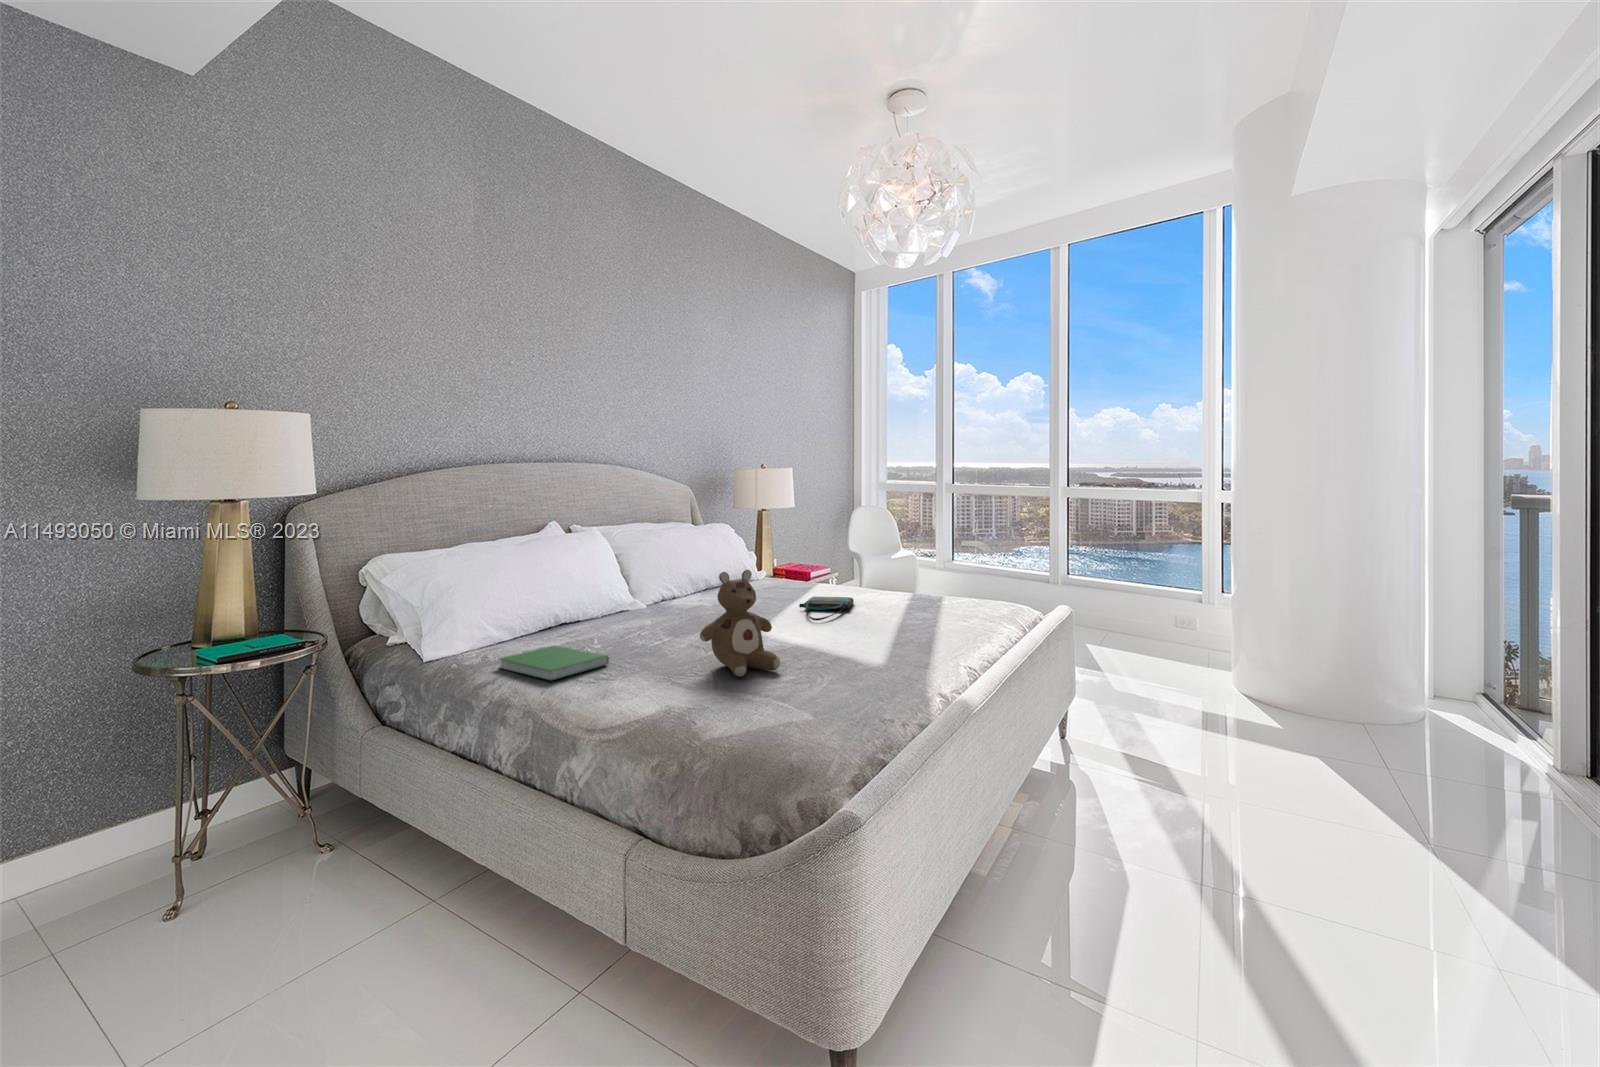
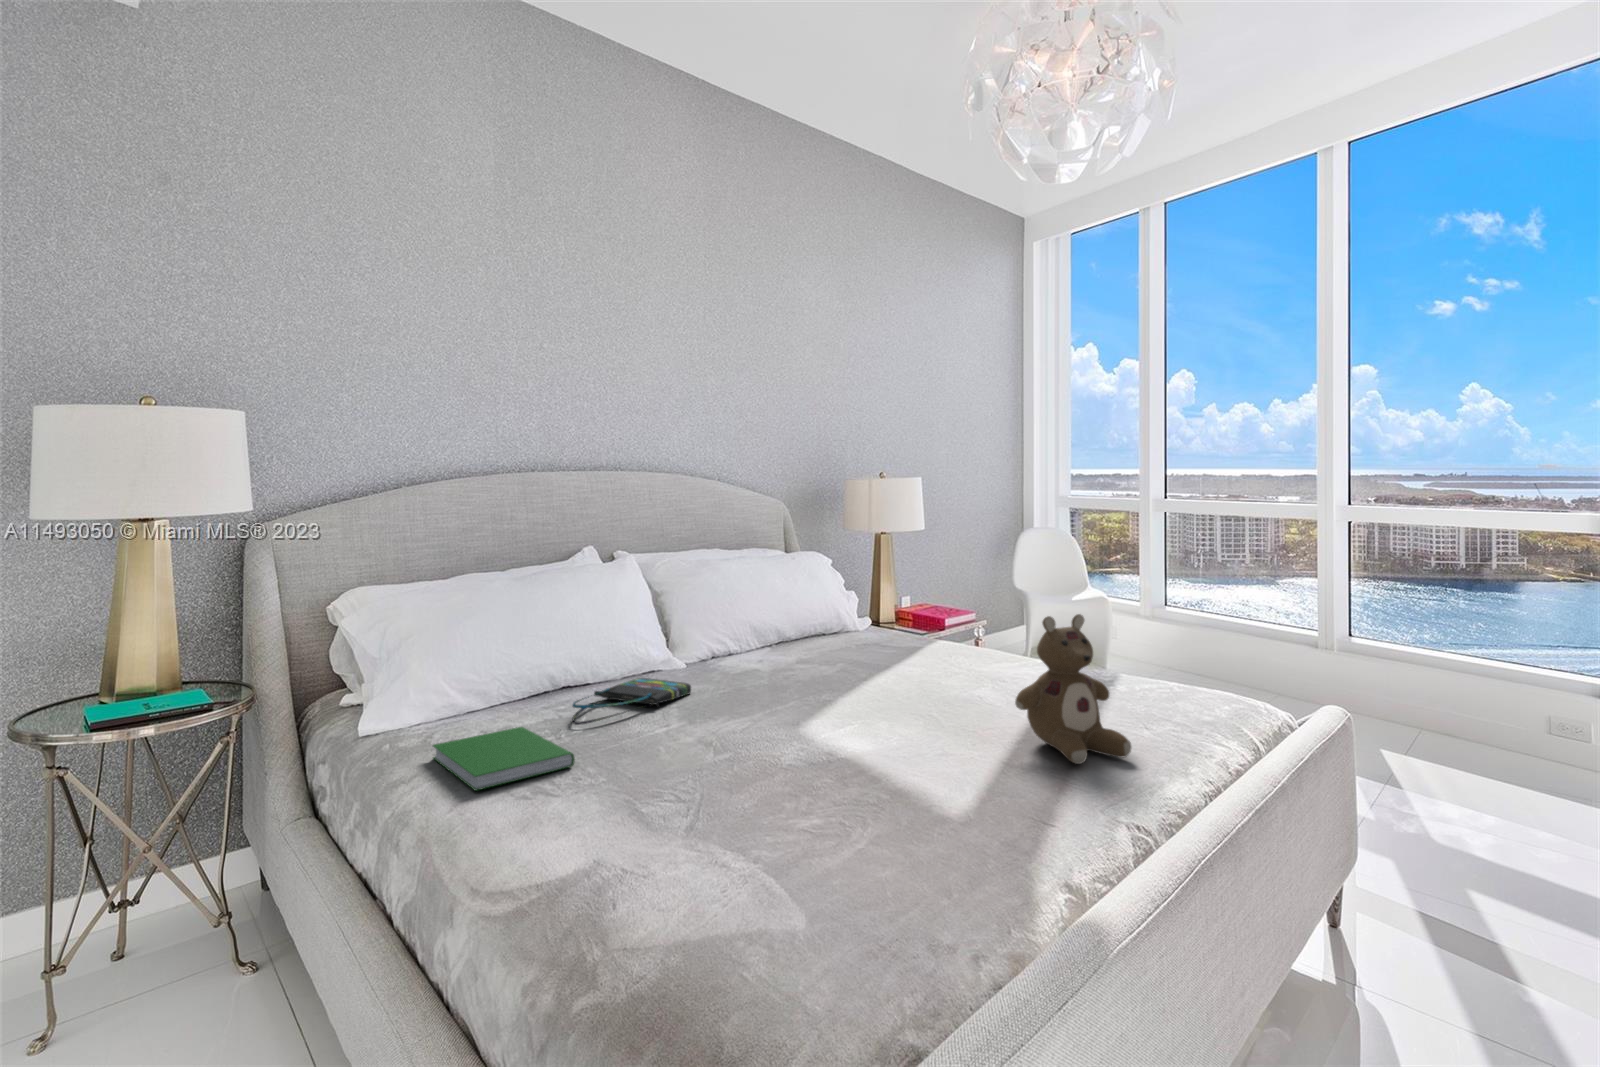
stuffed bear: present [700,570,780,677] -> present [1015,614,1131,764]
tote bag: present [799,597,854,621] -> present [572,678,691,725]

